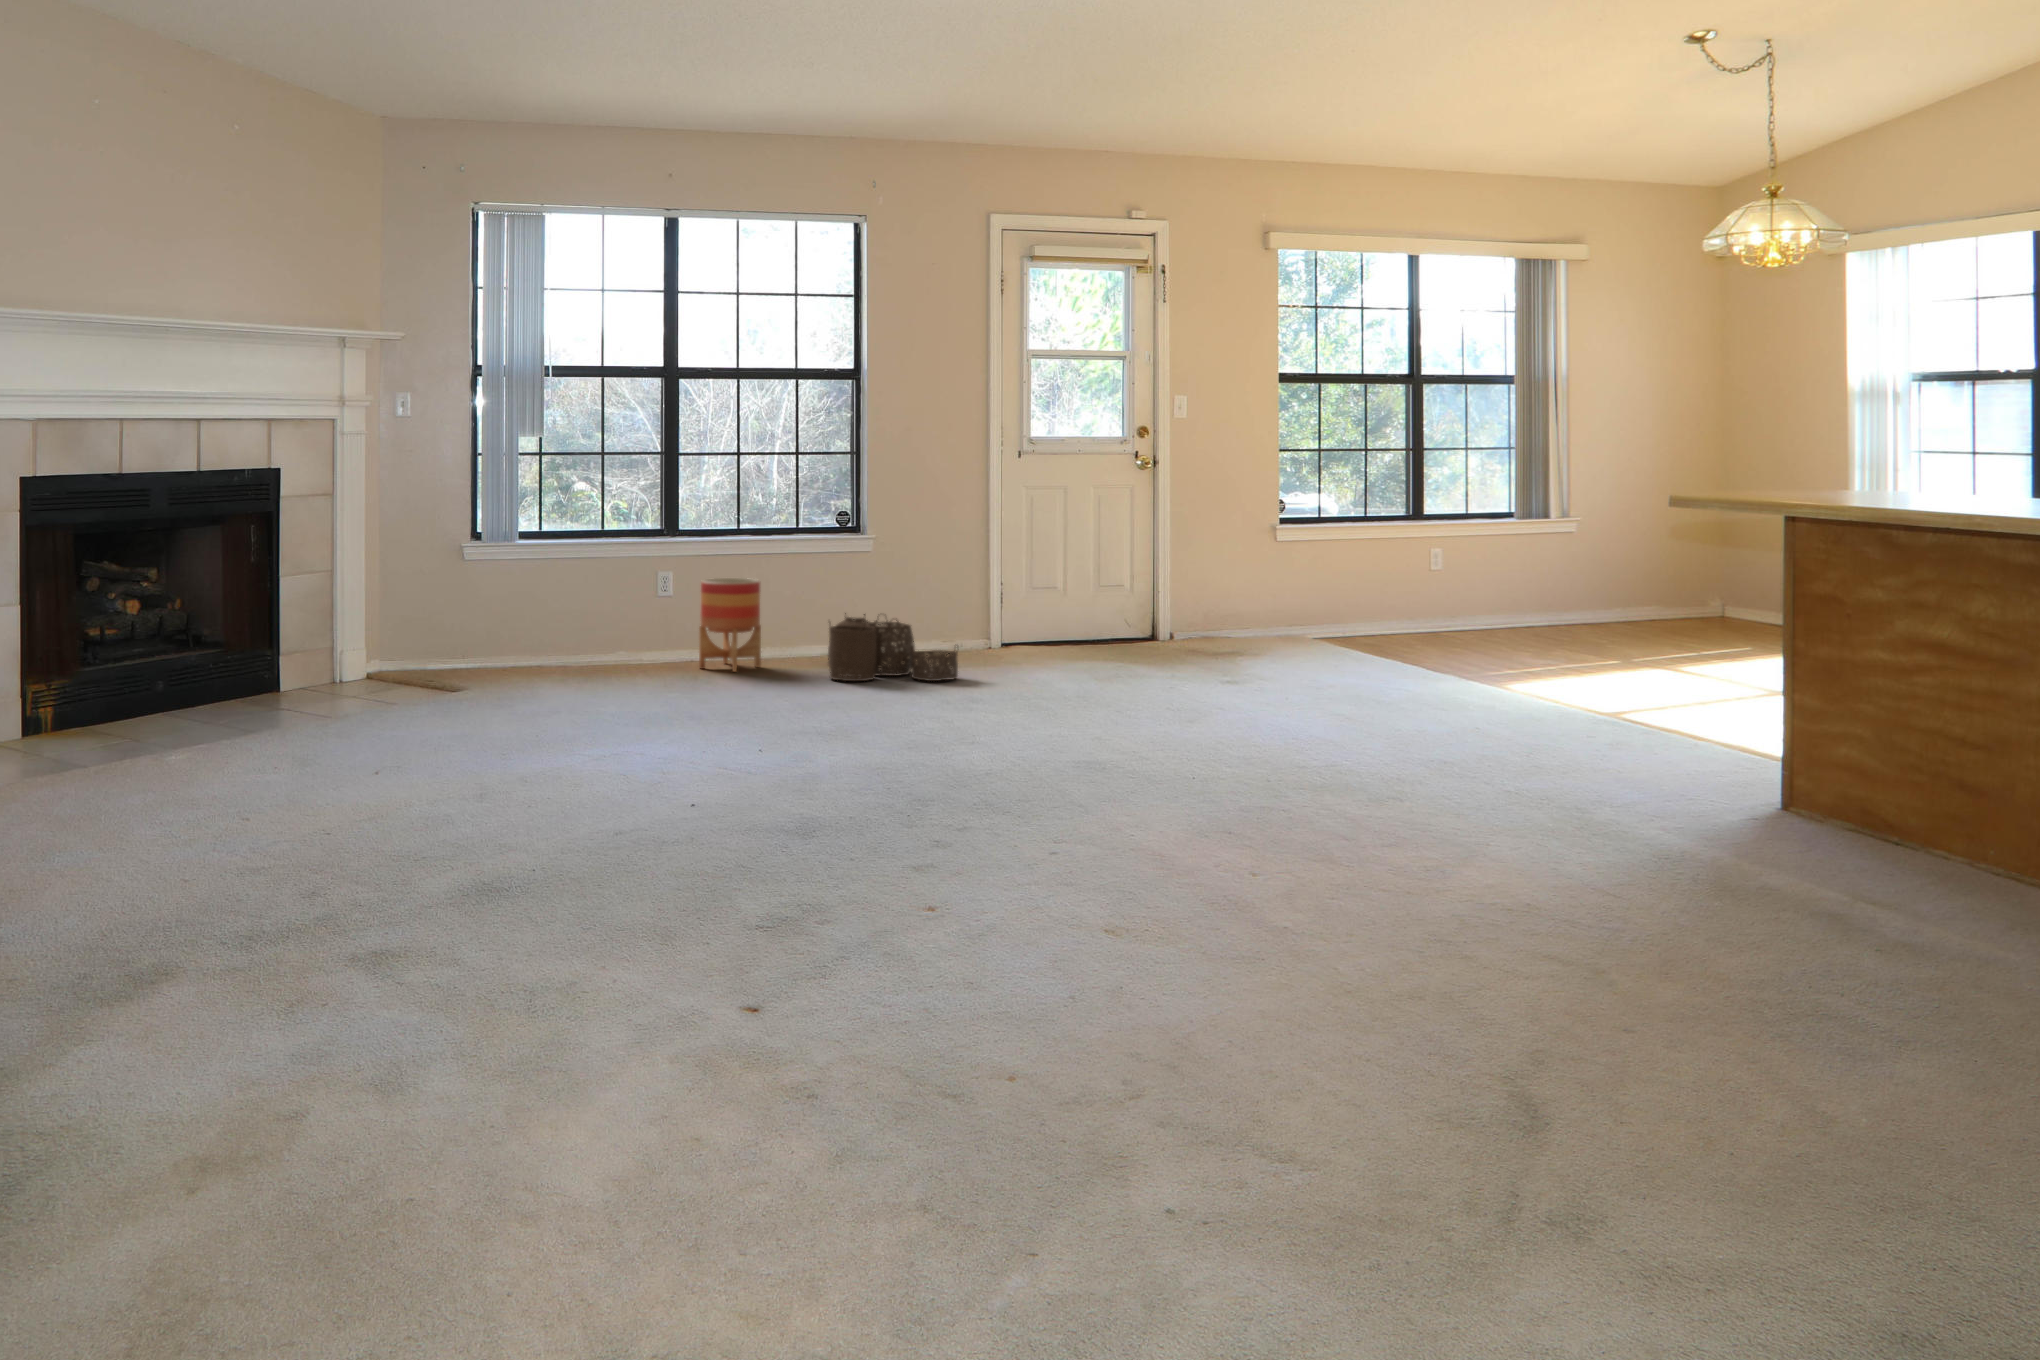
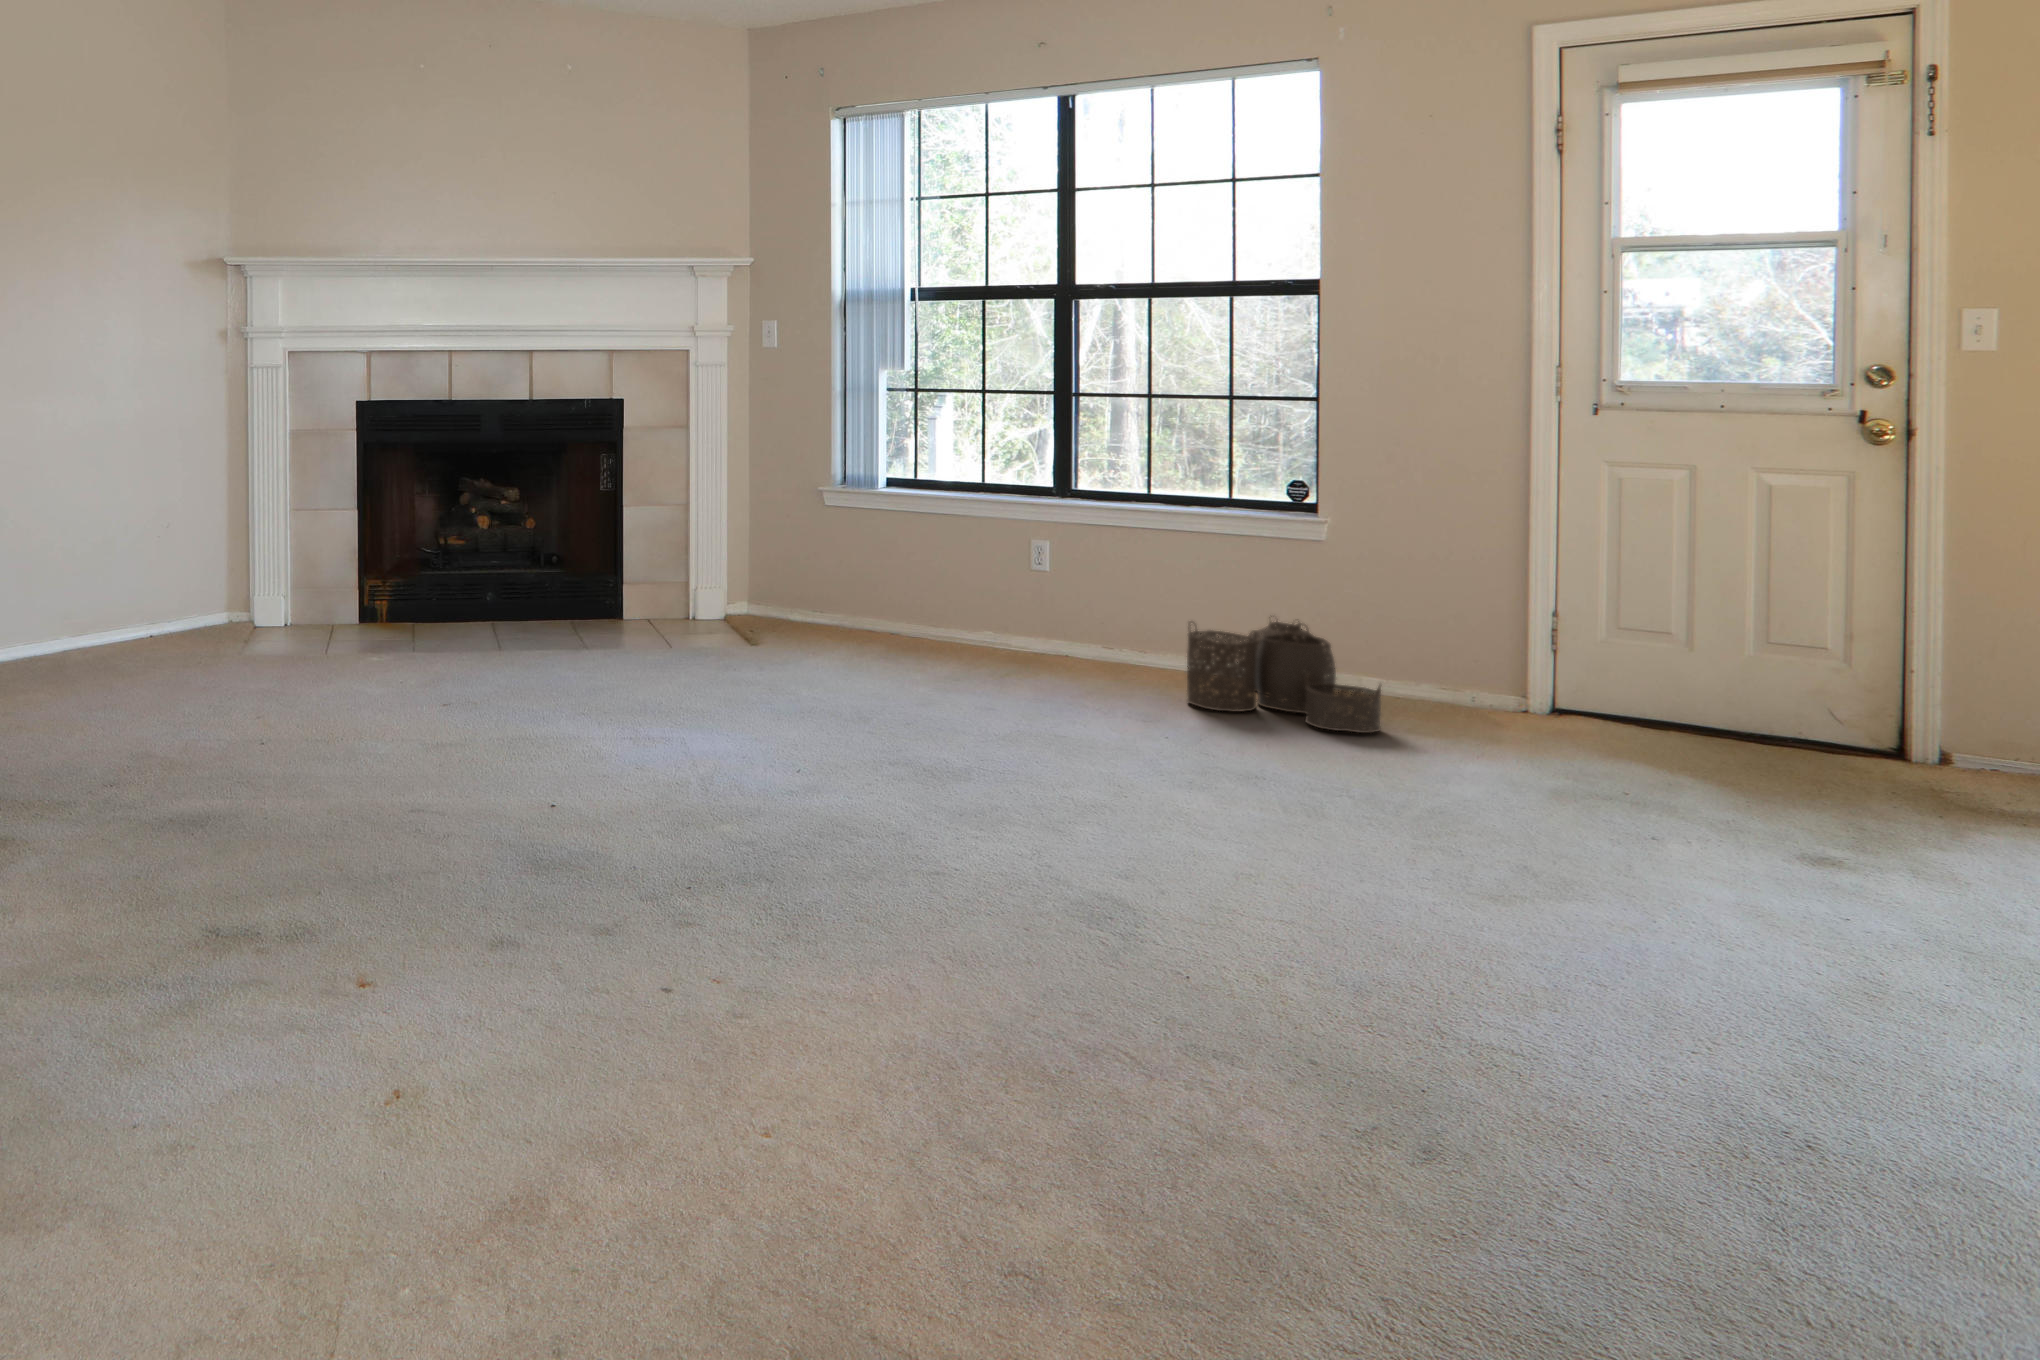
planter: present [699,578,761,672] -> none [1065,550,1147,671]

